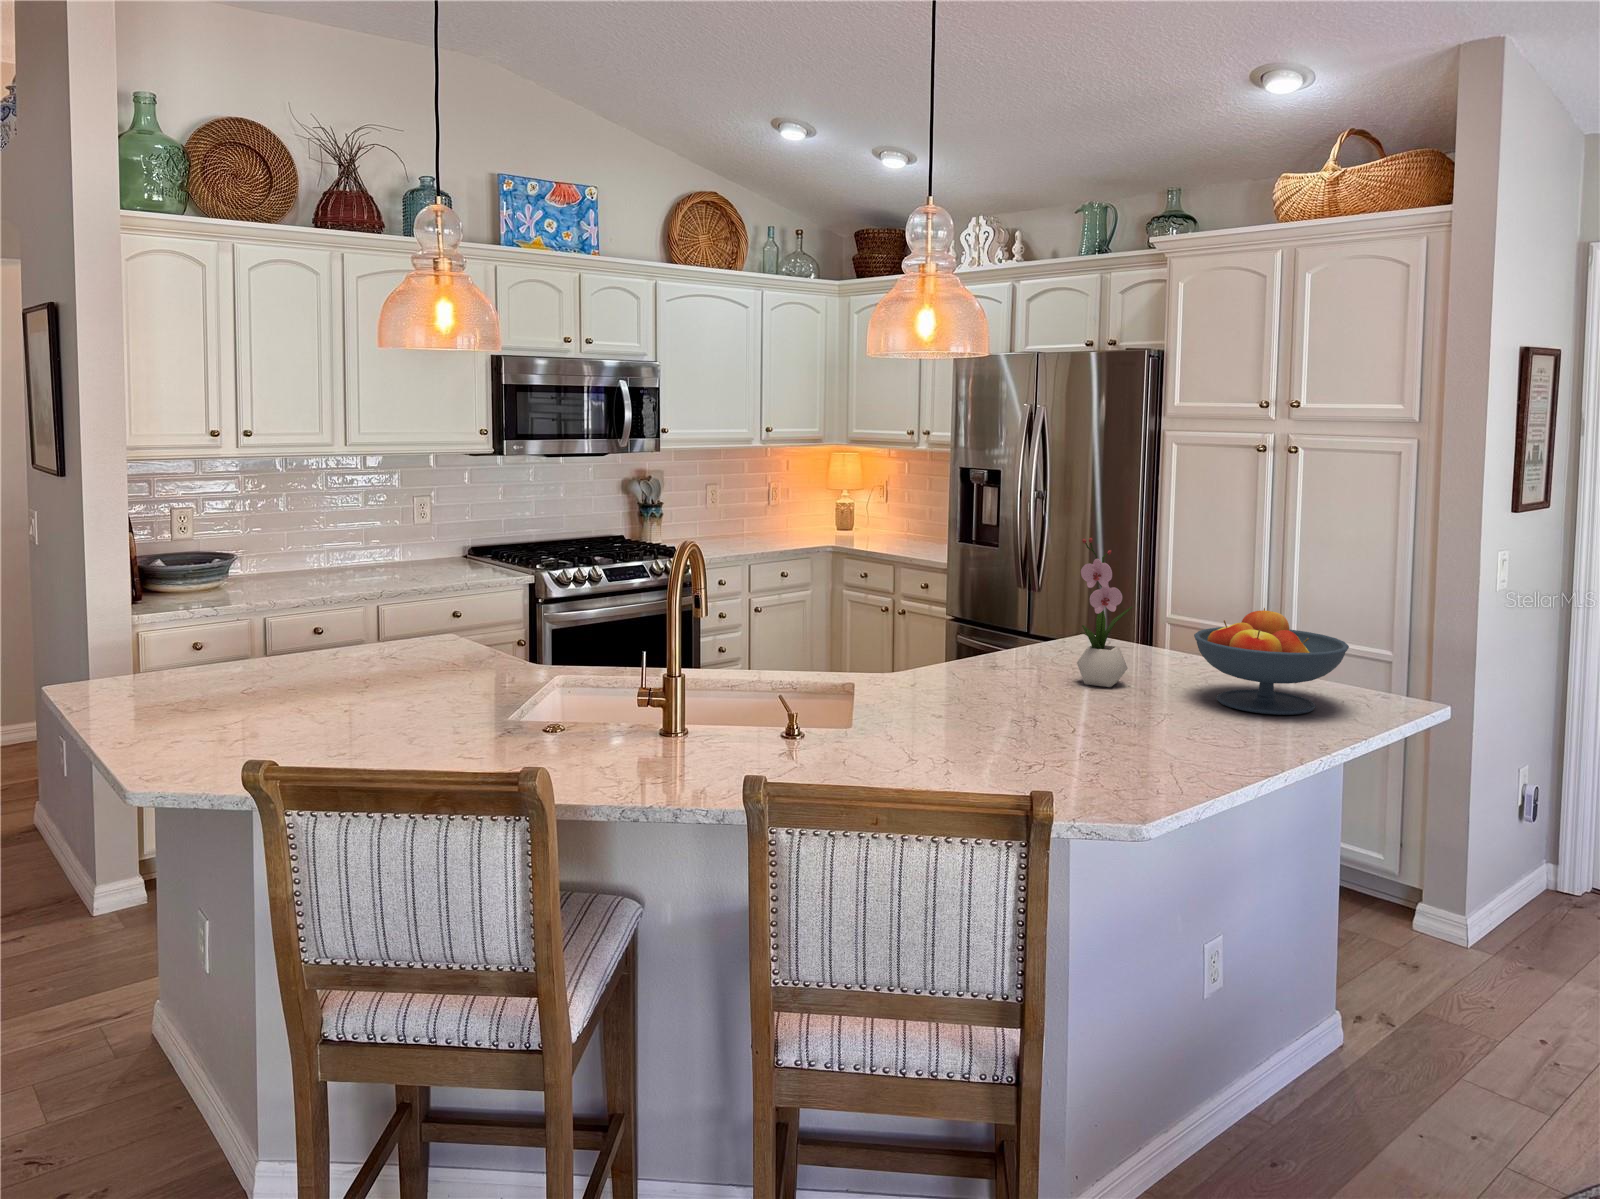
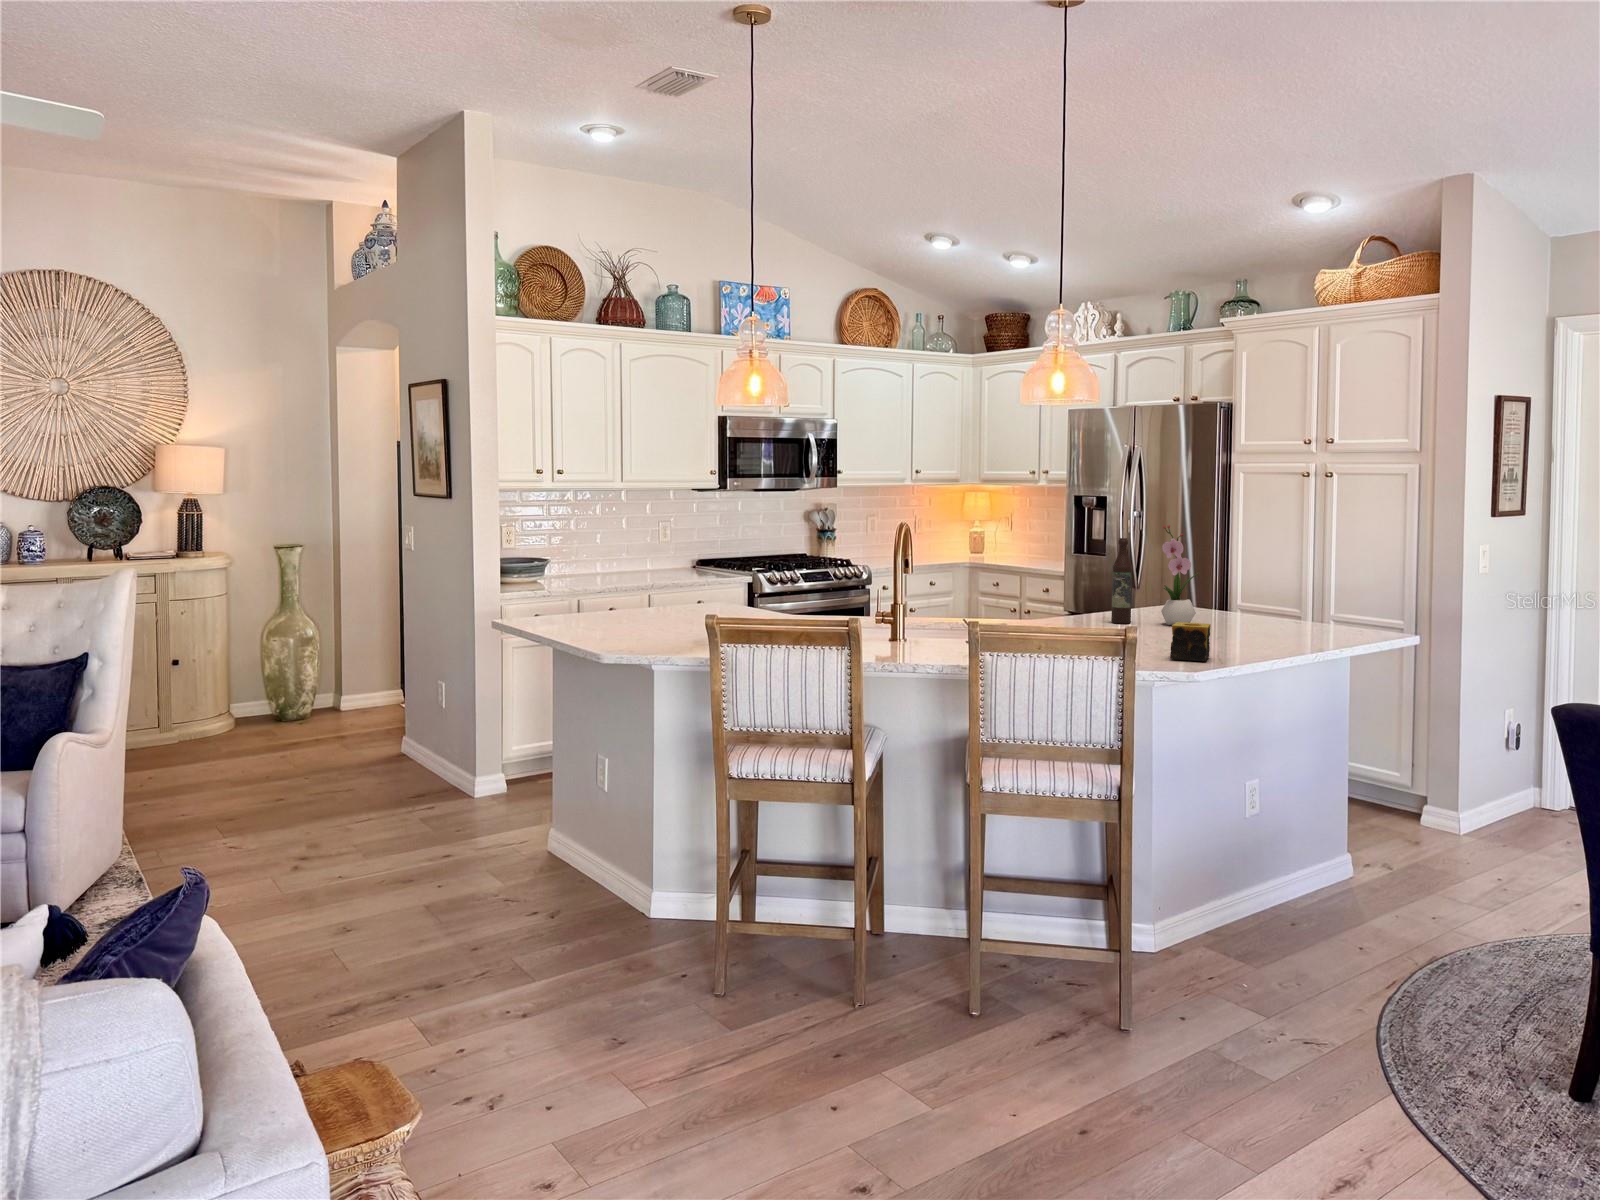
wine bottle: none [1005,555,1036,682] -> present [1111,538,1132,624]
fruit bowl: present [1194,608,1349,715] -> none [1239,571,1342,636]
candle: none [1102,721,1168,794] -> present [1170,622,1211,661]

